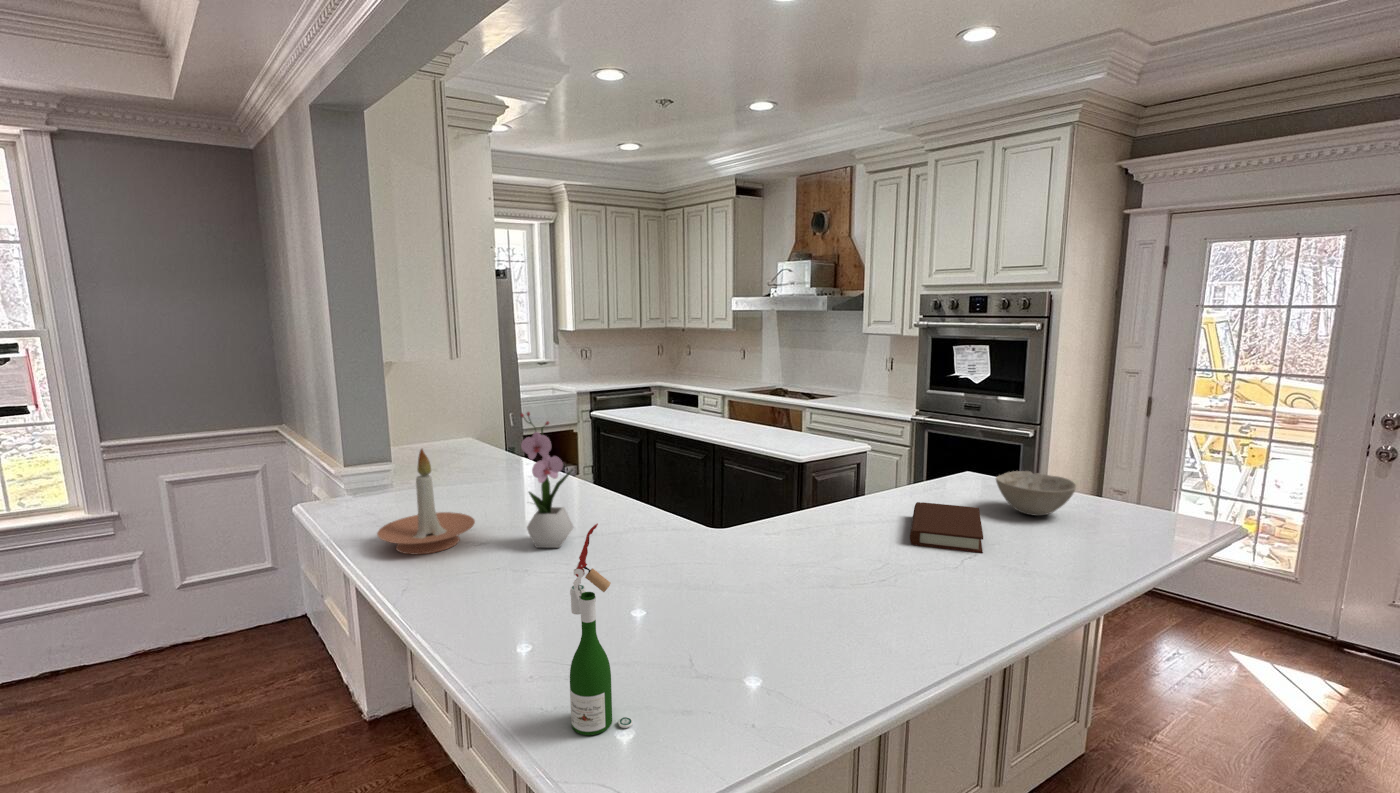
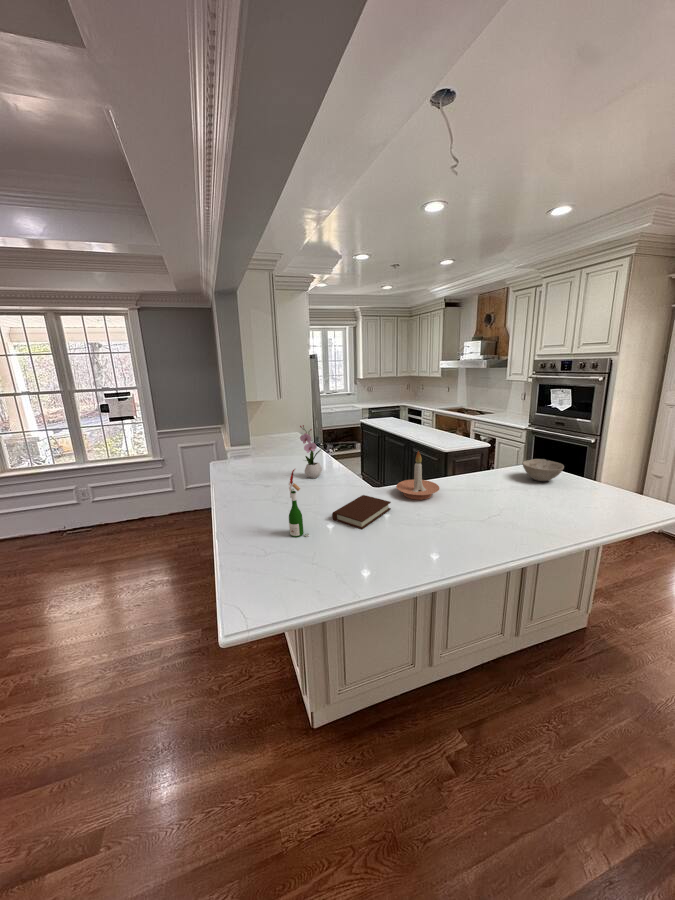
candle holder: present [377,449,475,554] -> present [396,451,440,500]
book: present [910,502,983,553] -> present [332,495,391,529]

